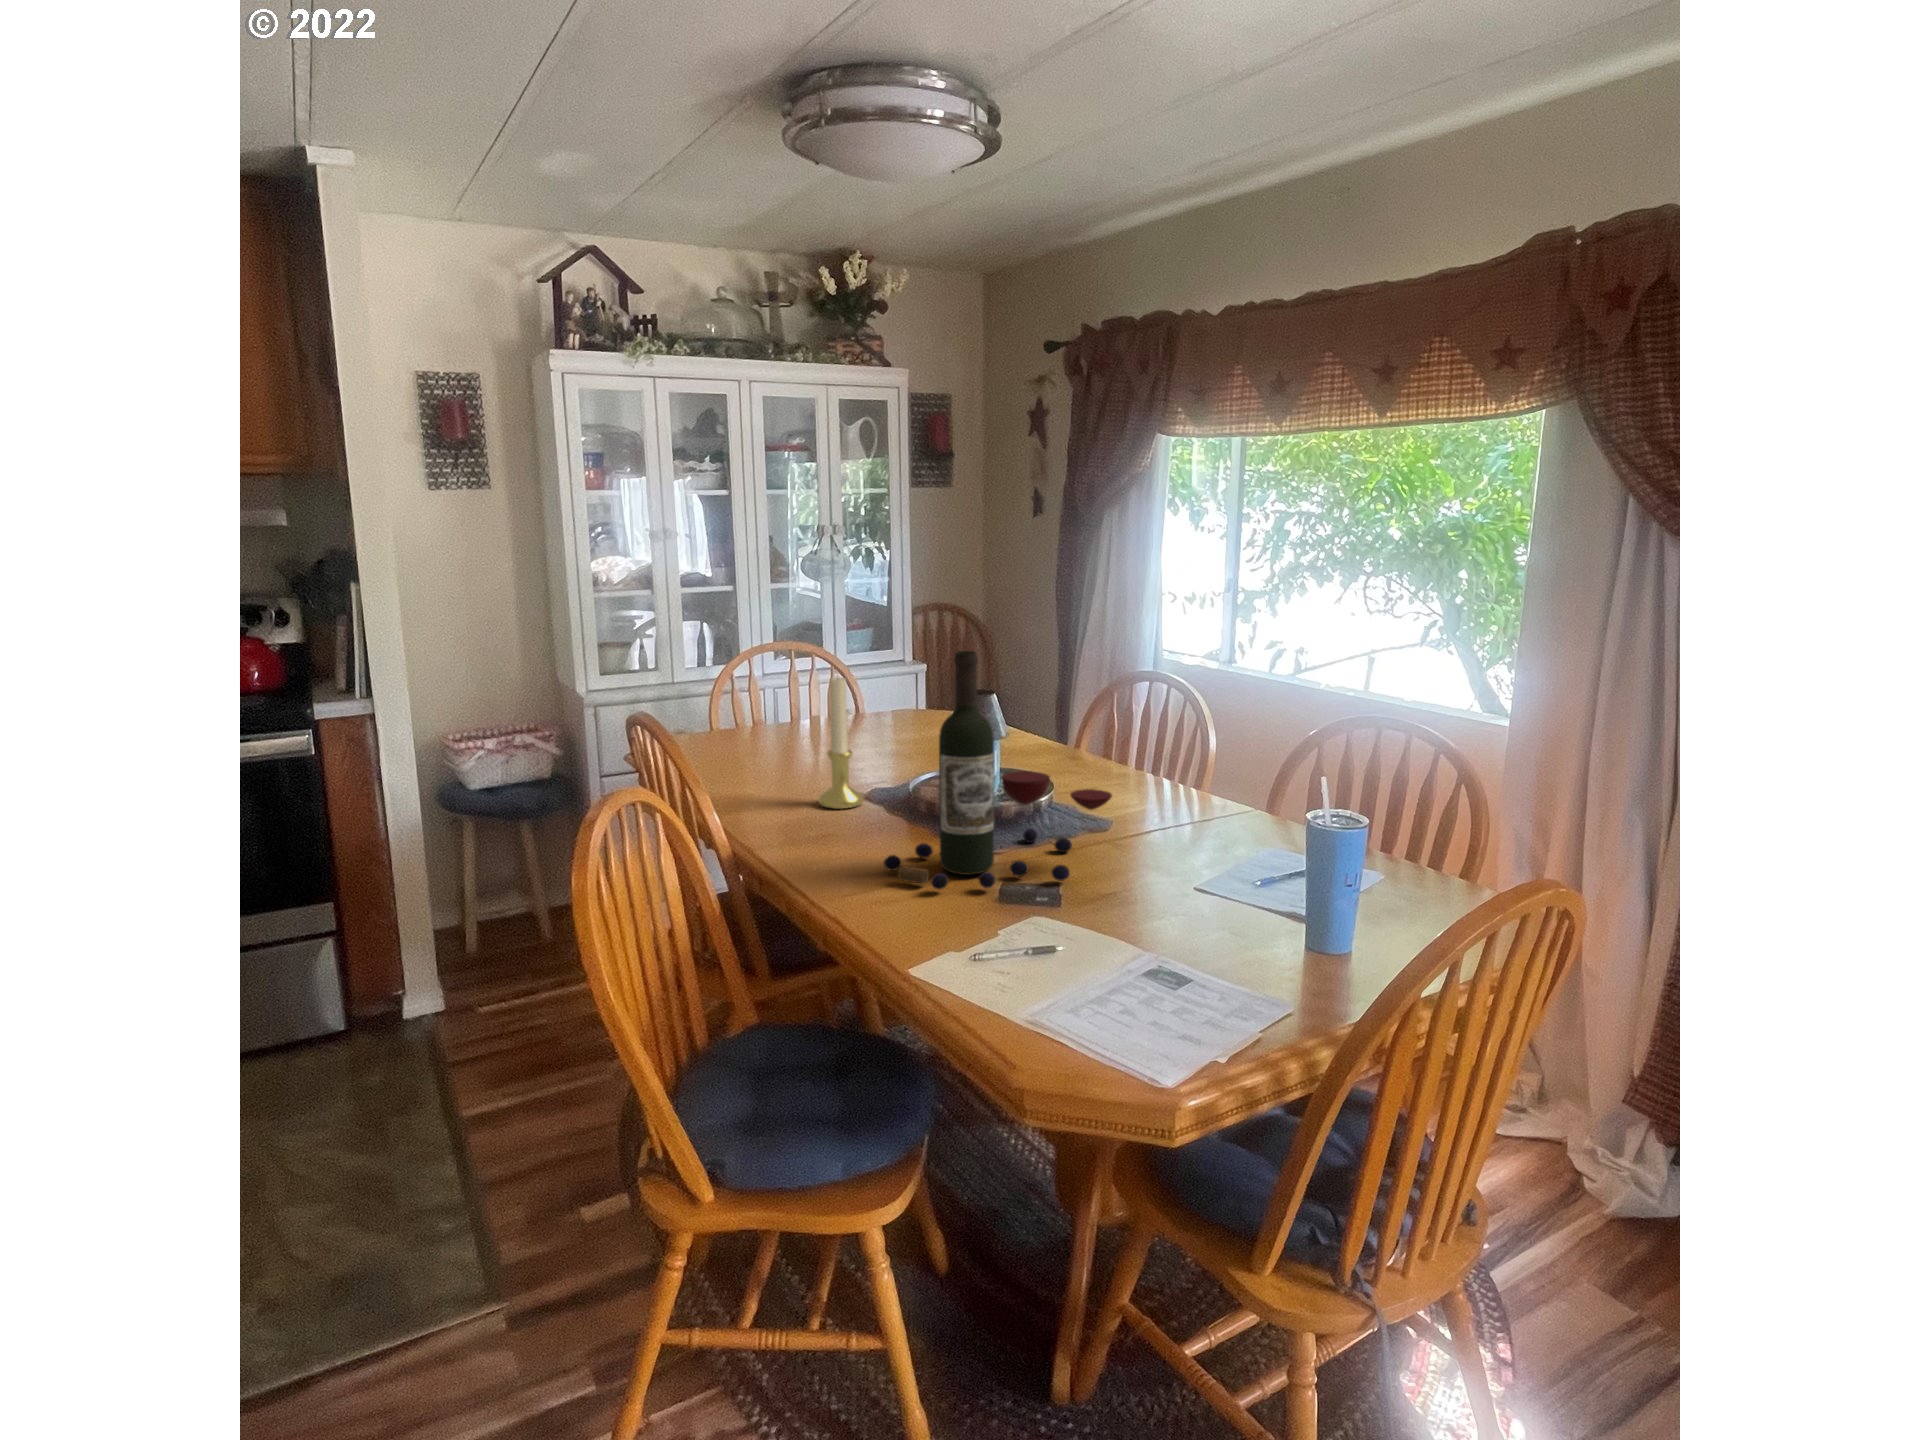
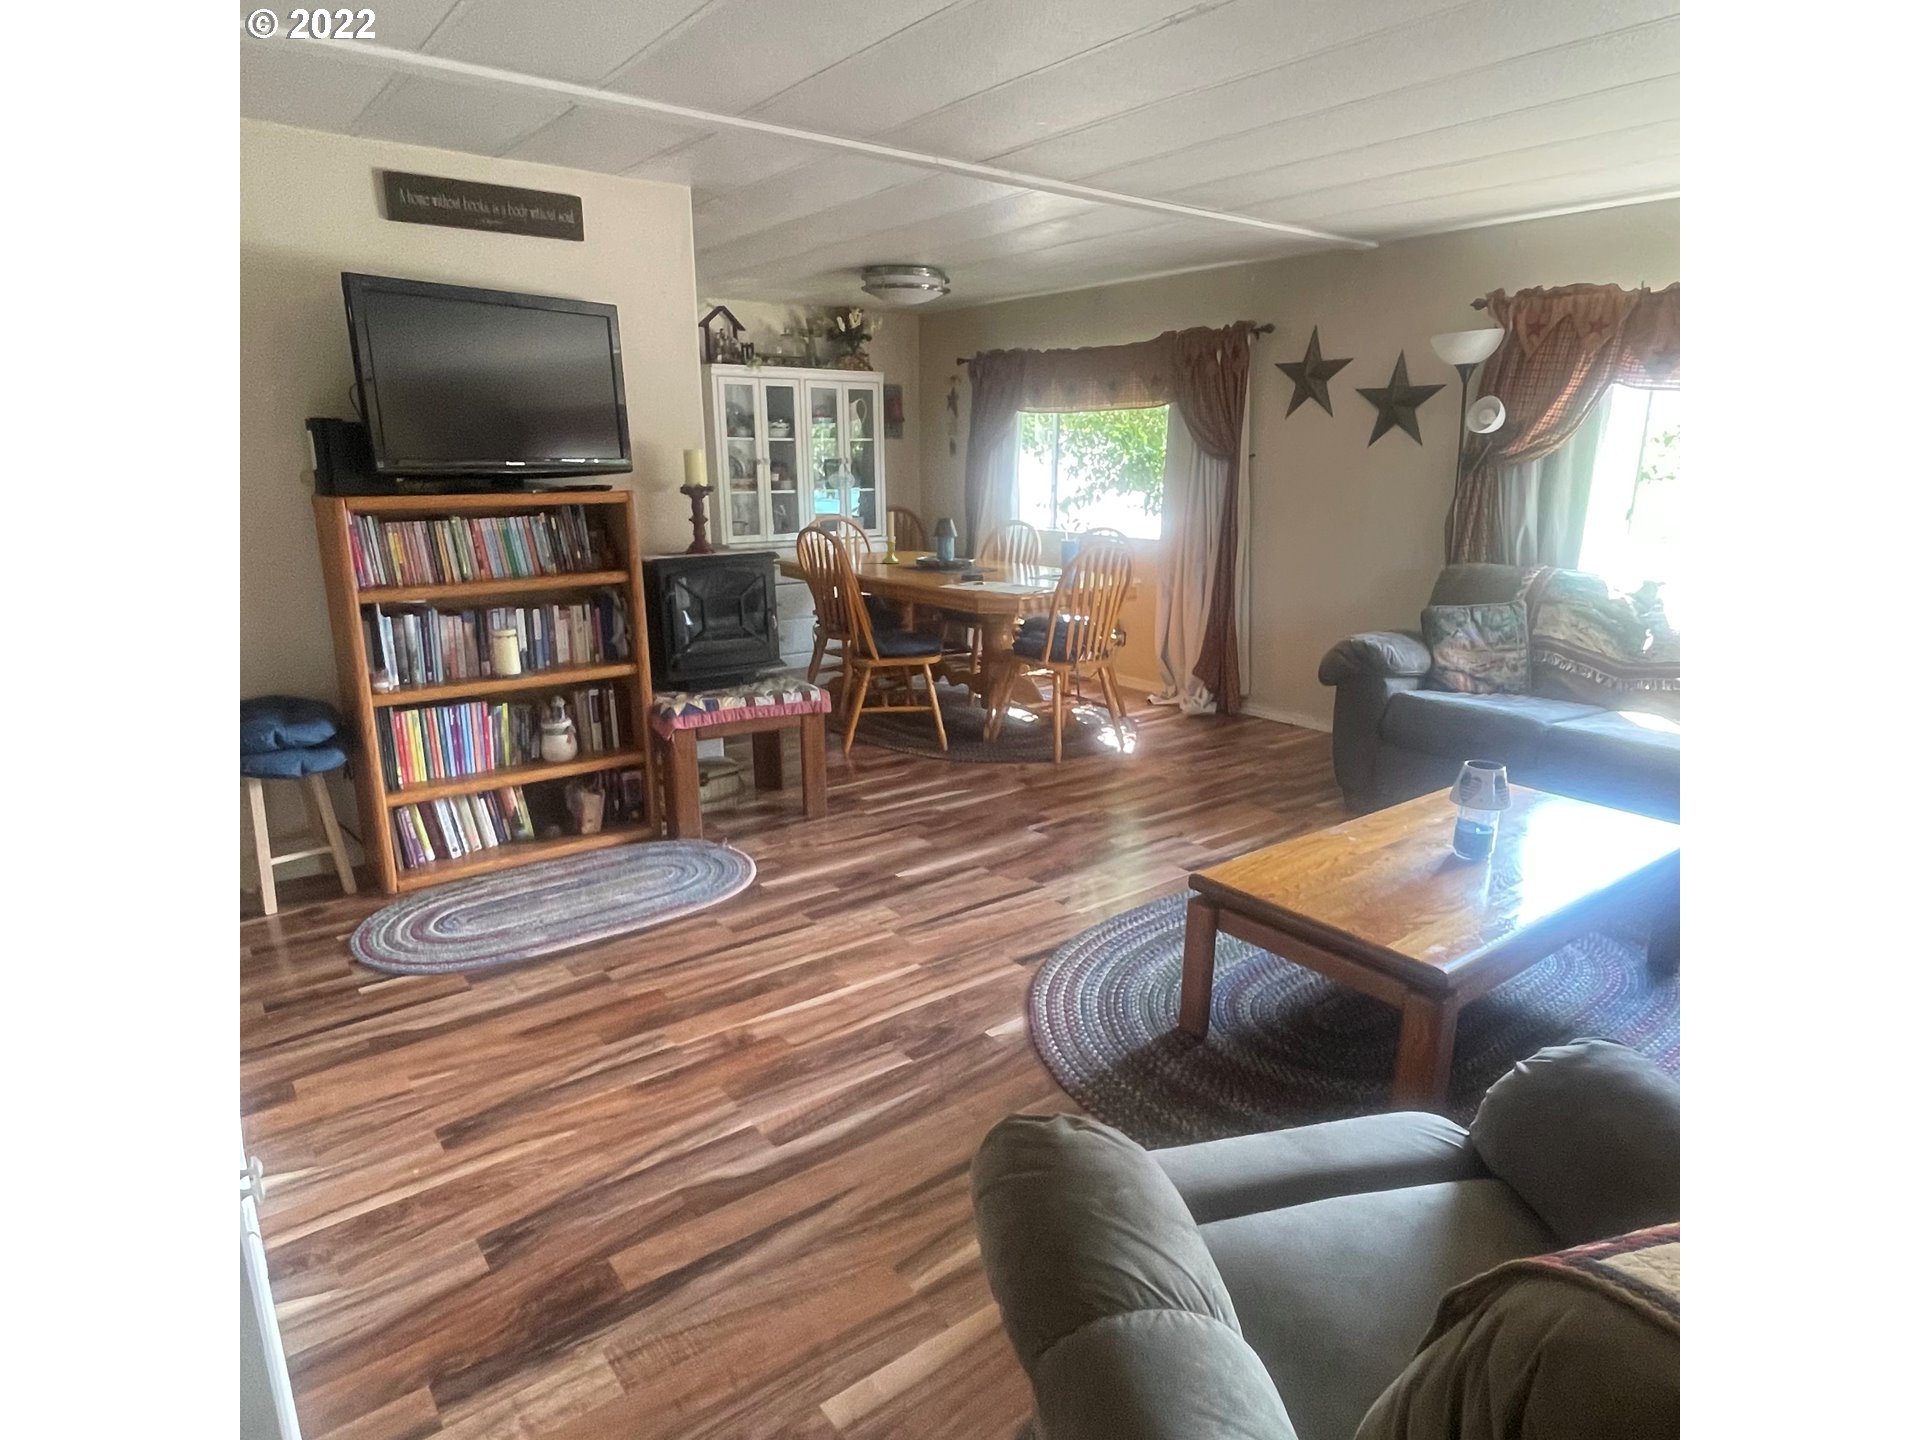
wine bottle: present [884,651,1112,889] -> none [920,492,1001,572]

